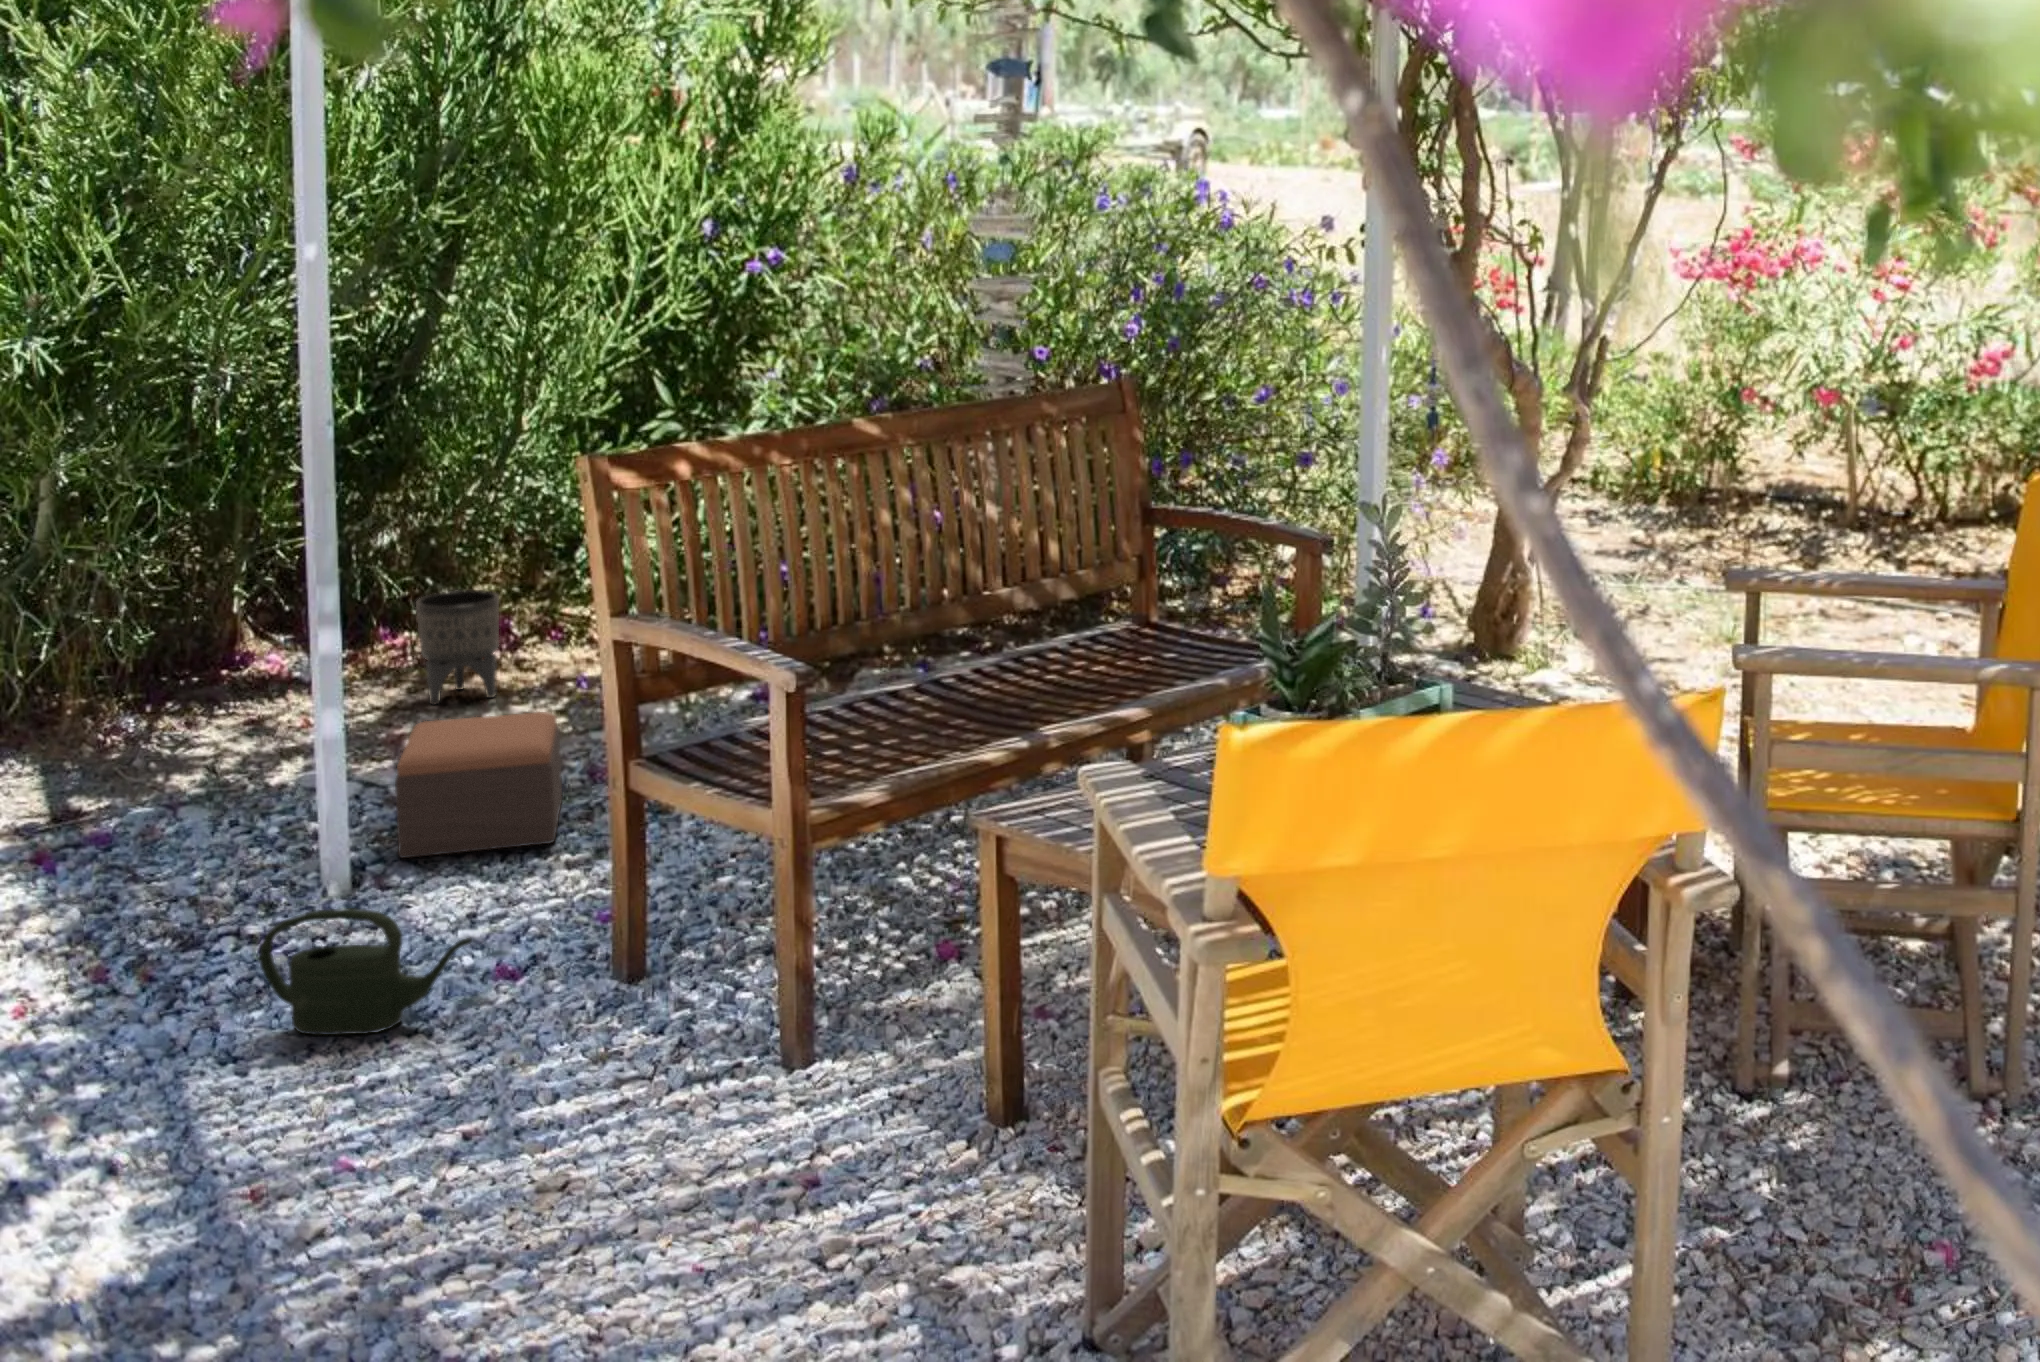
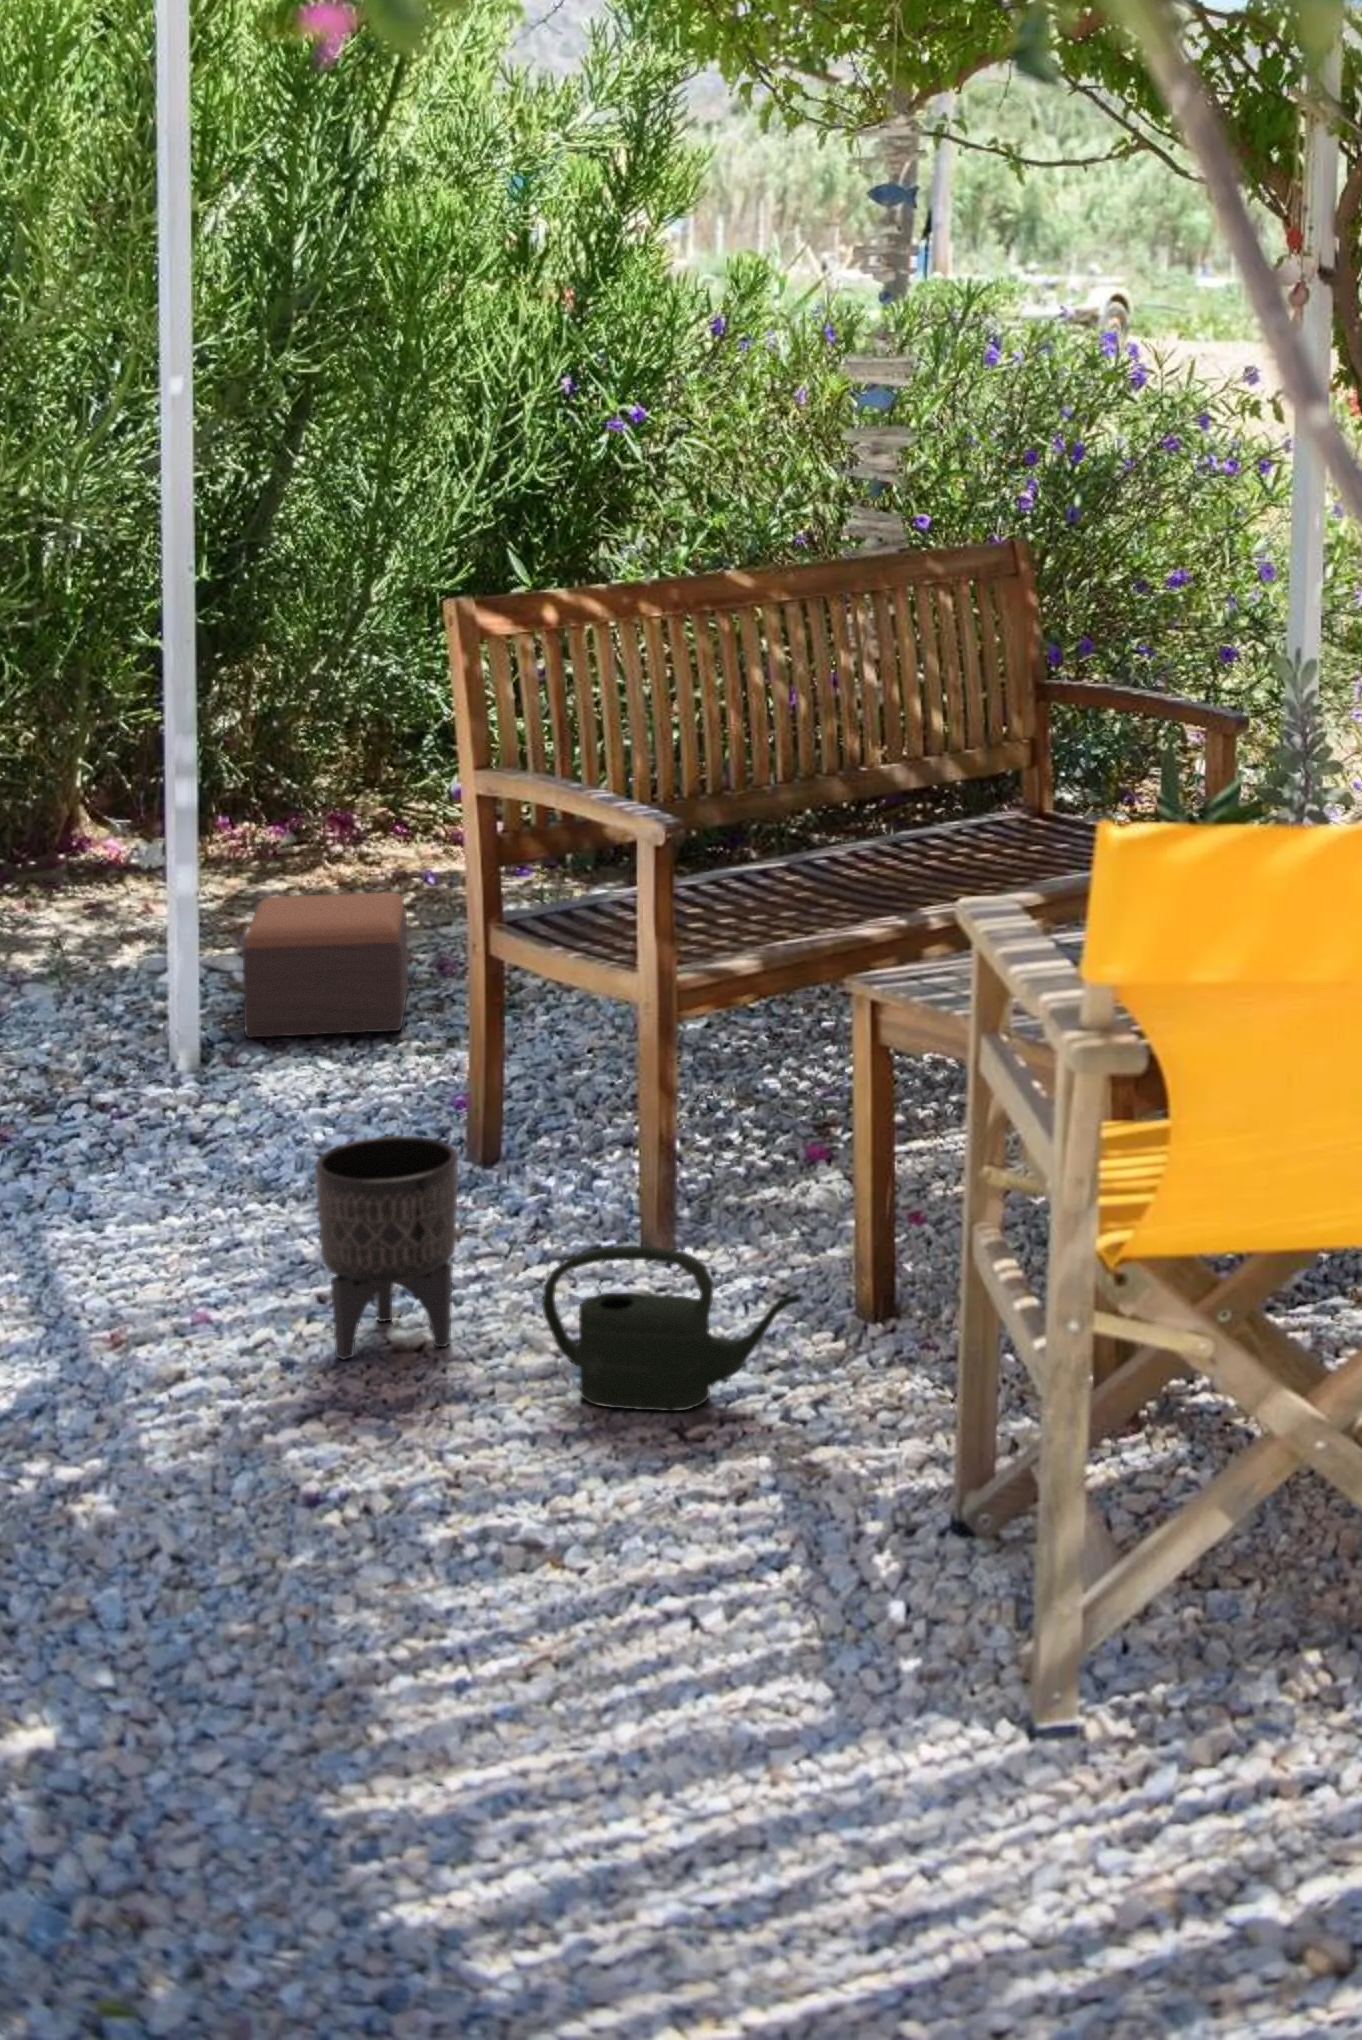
planter: present [416,590,499,704] -> present [315,1136,458,1359]
watering can: present [259,908,472,1035] -> present [542,1246,801,1411]

